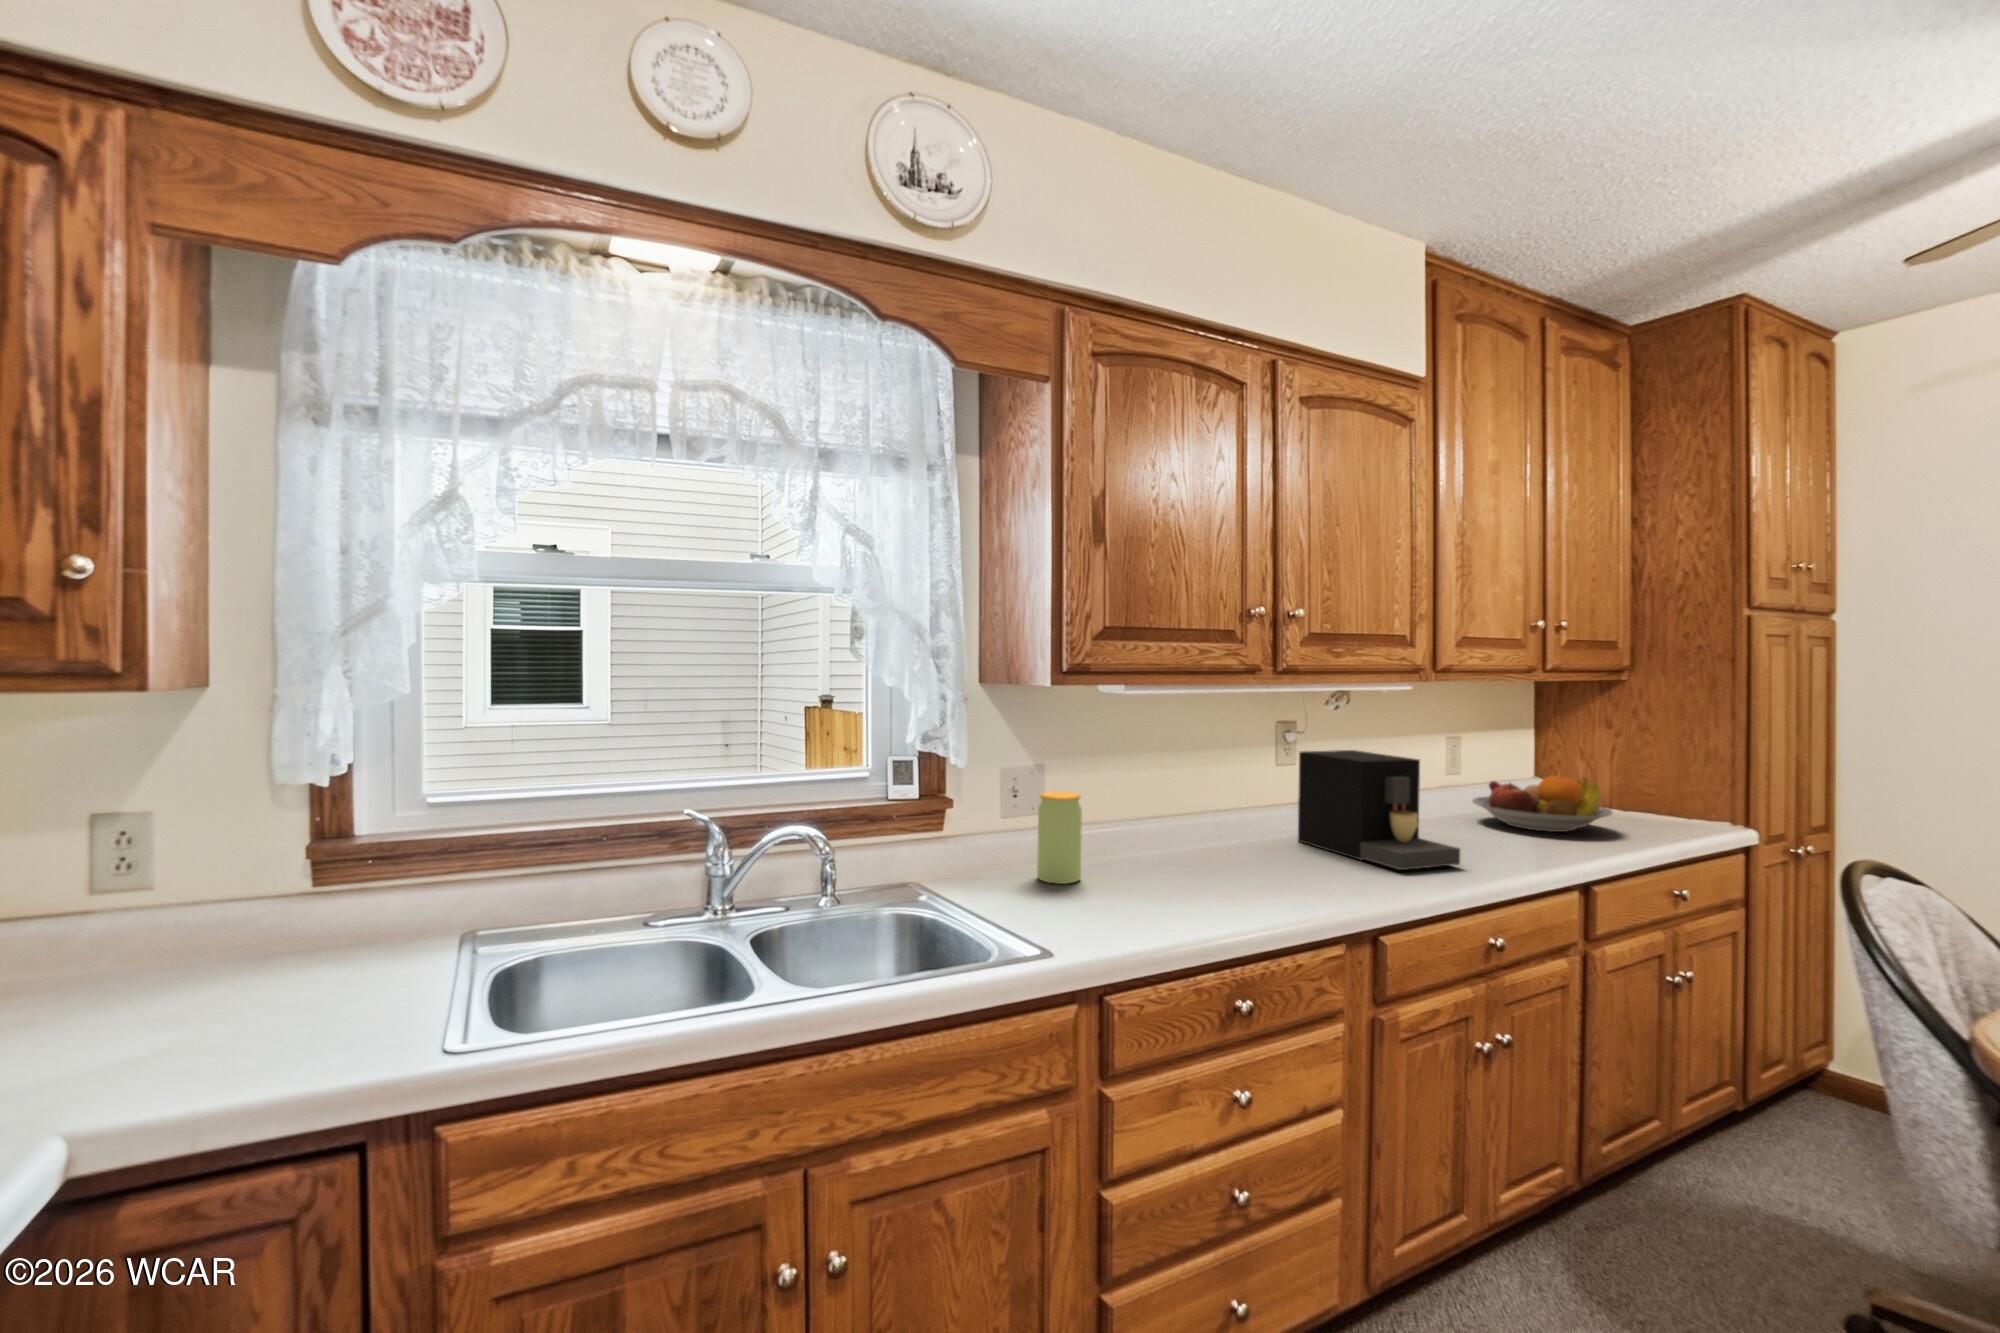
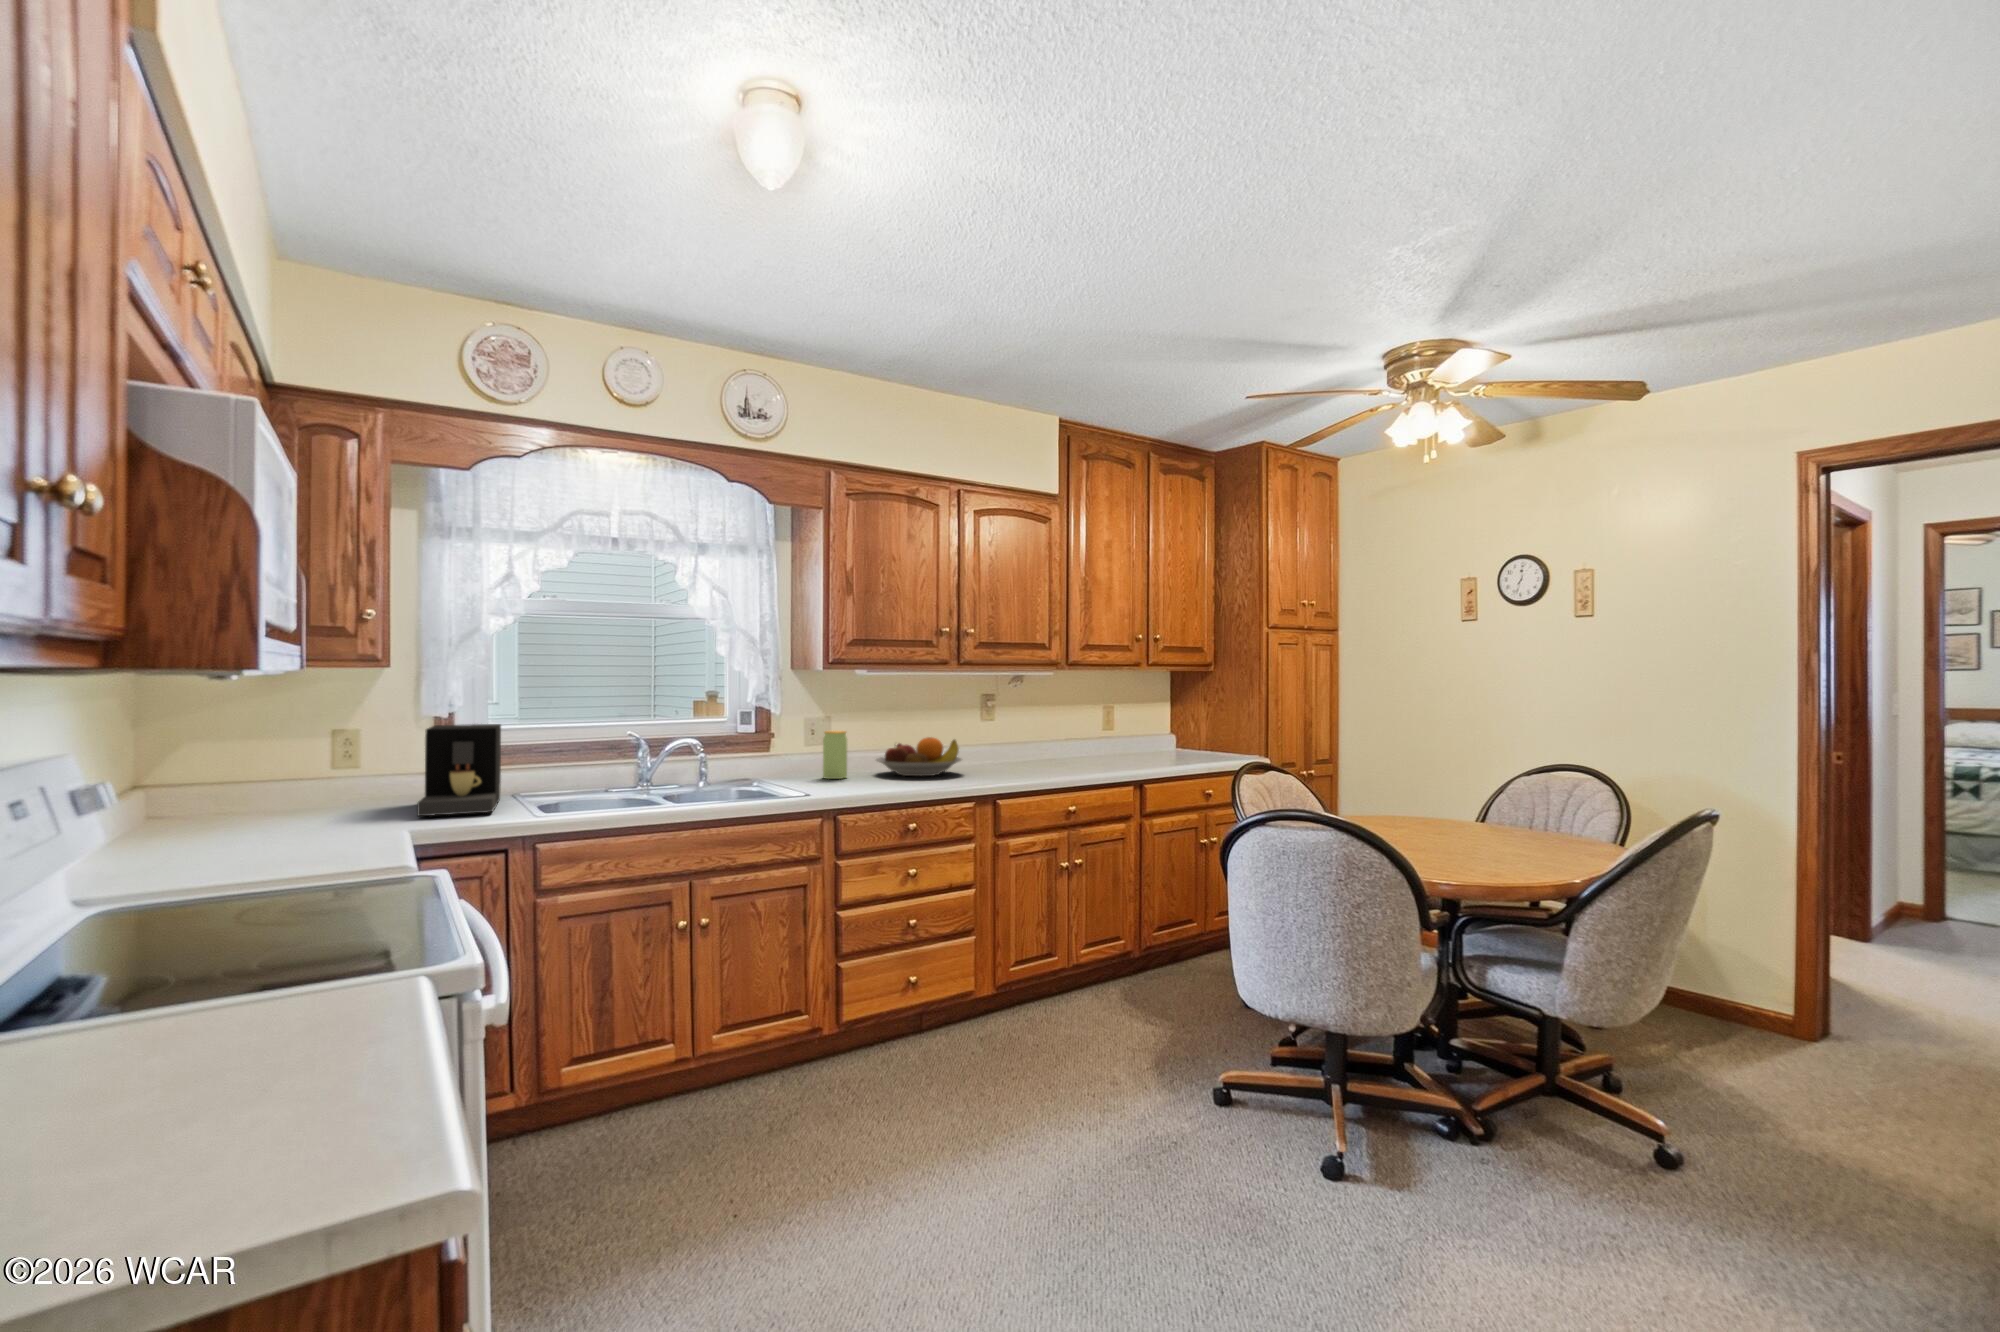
coffee maker: present [1298,750,1460,870] -> present [417,724,501,816]
fruit bowl: present [1473,776,1613,832] -> present [876,737,962,776]

